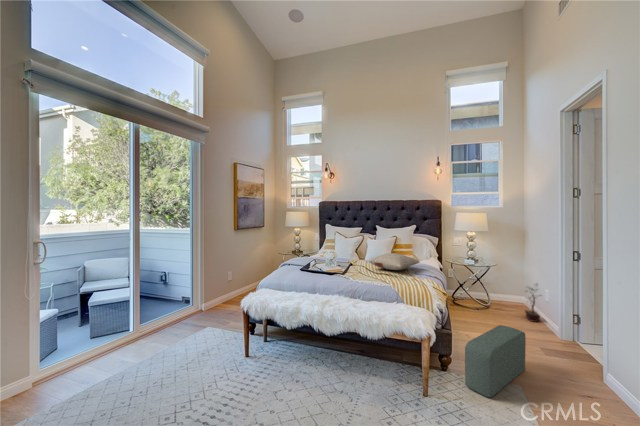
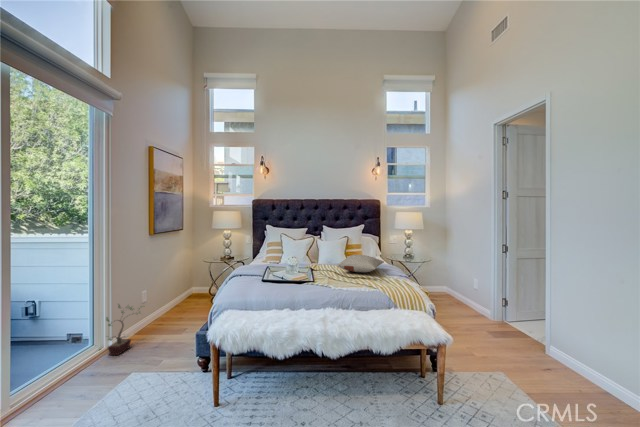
potted plant: present [525,288,540,322] -> present [106,305,140,355]
pouf: present [465,325,526,398] -> none [457,316,488,386]

